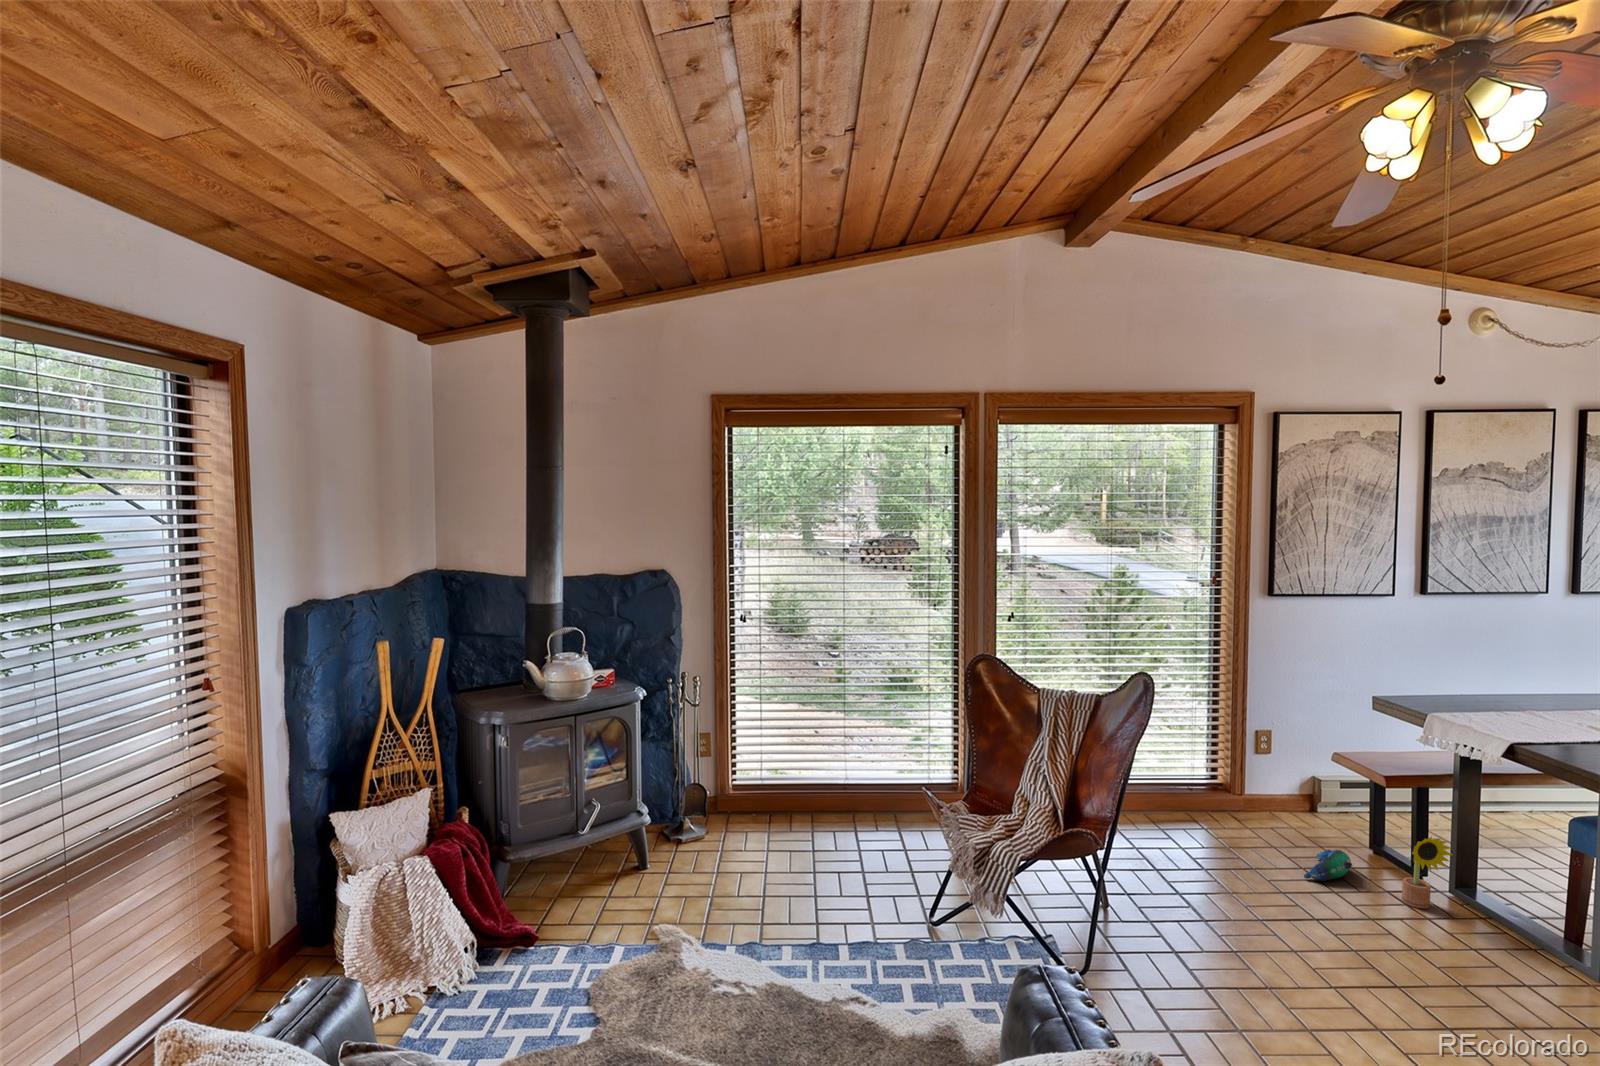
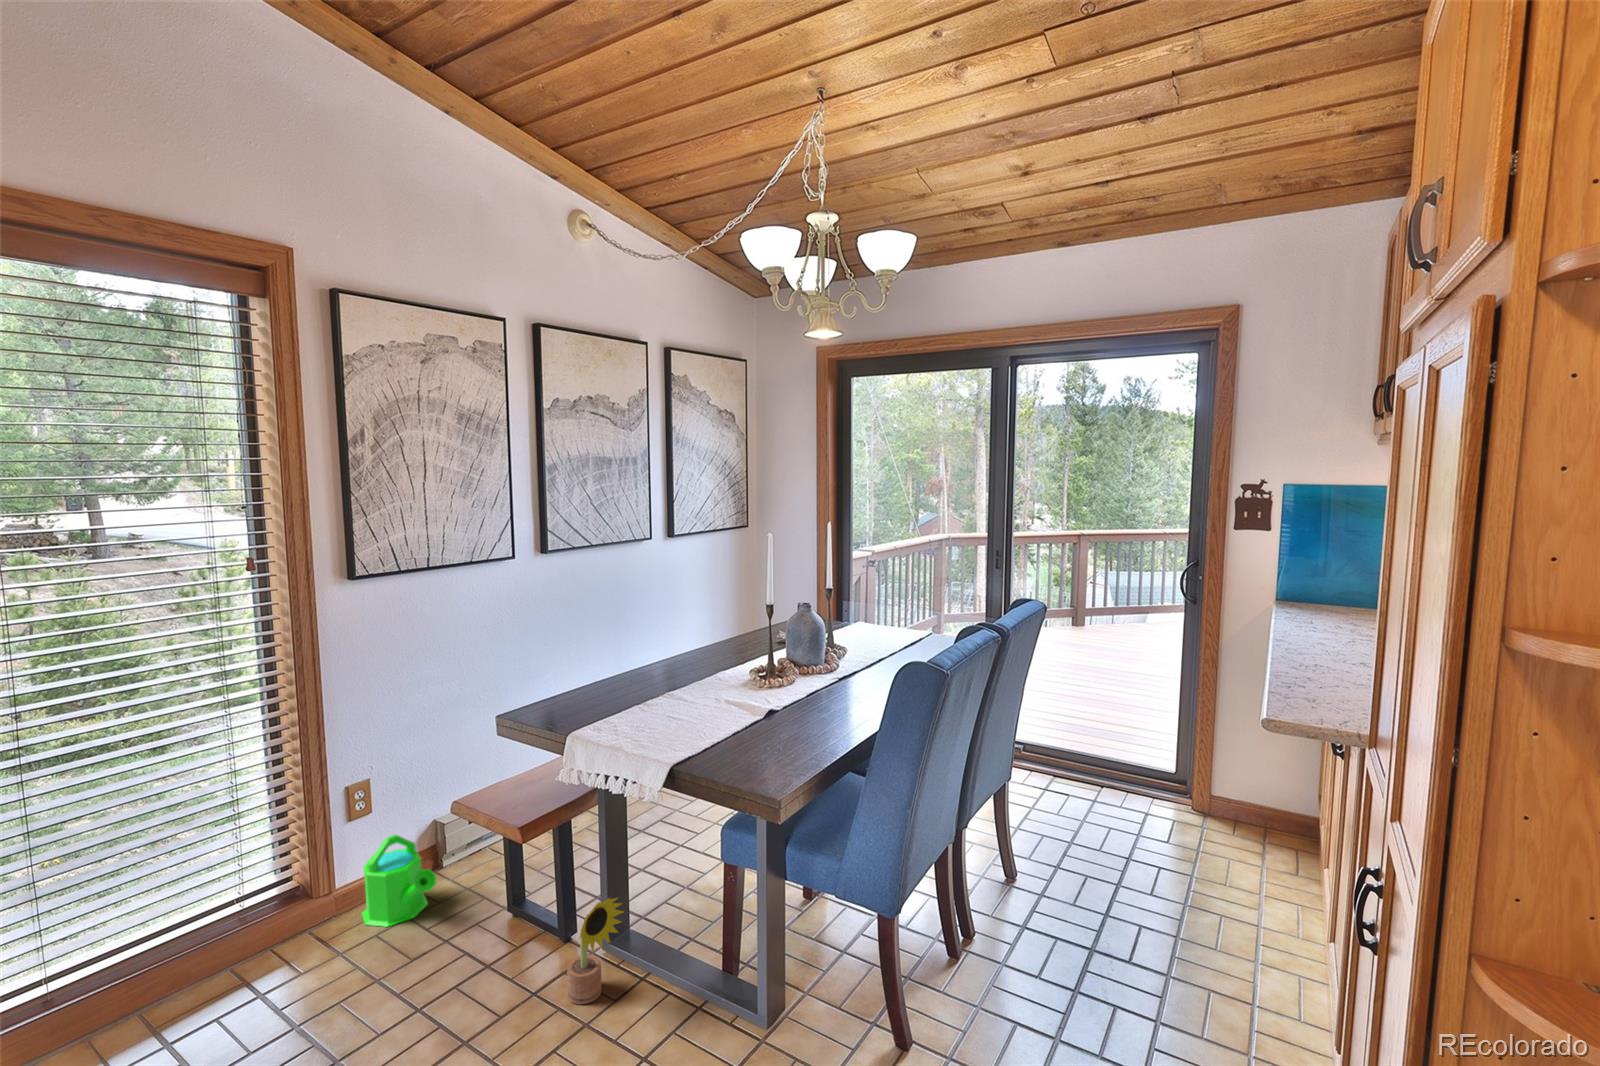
watering can: none [1259,769,1312,828] -> present [362,834,436,927]
plush toy: present [1304,849,1352,881] -> none [433,949,501,1035]

